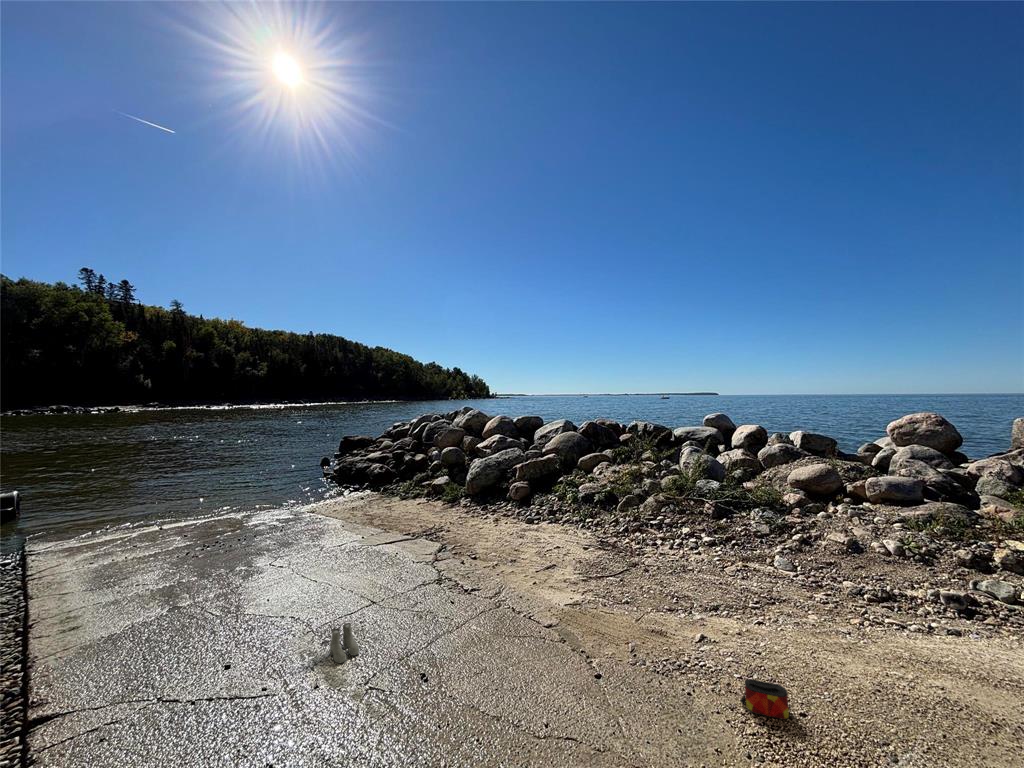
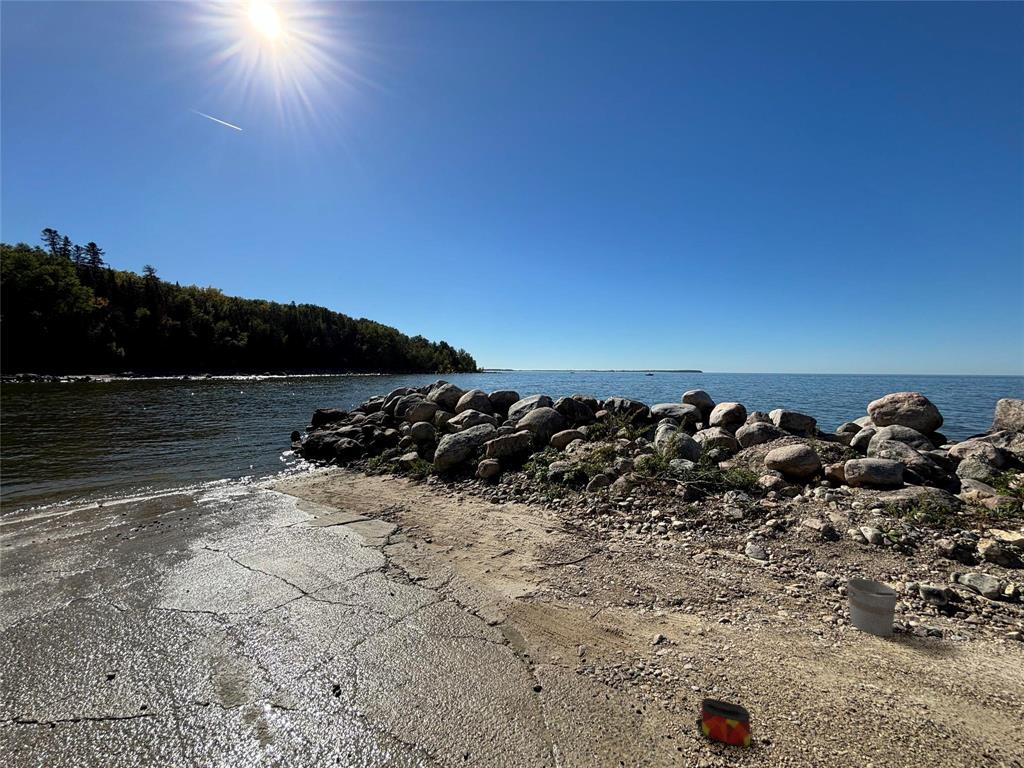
bucket: none [869,583,921,635] -> present [845,578,902,636]
boots: present [330,623,359,663] -> none [235,623,270,672]

